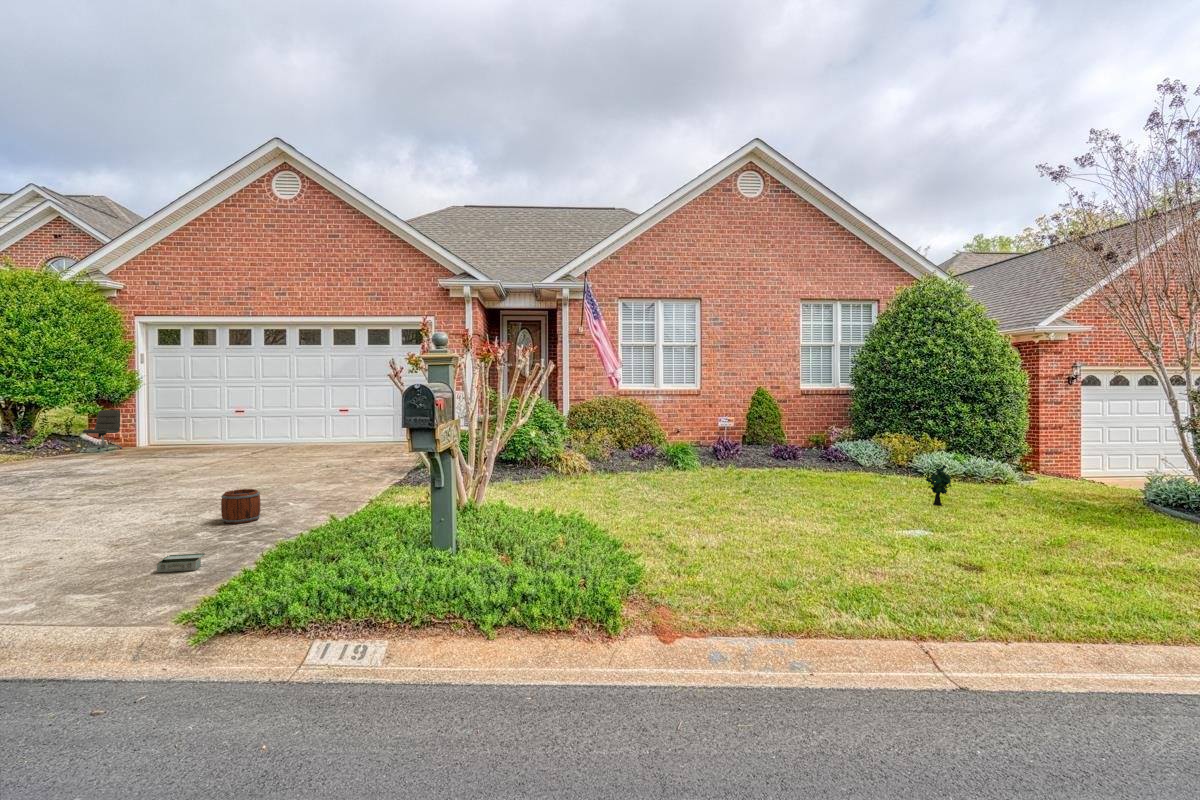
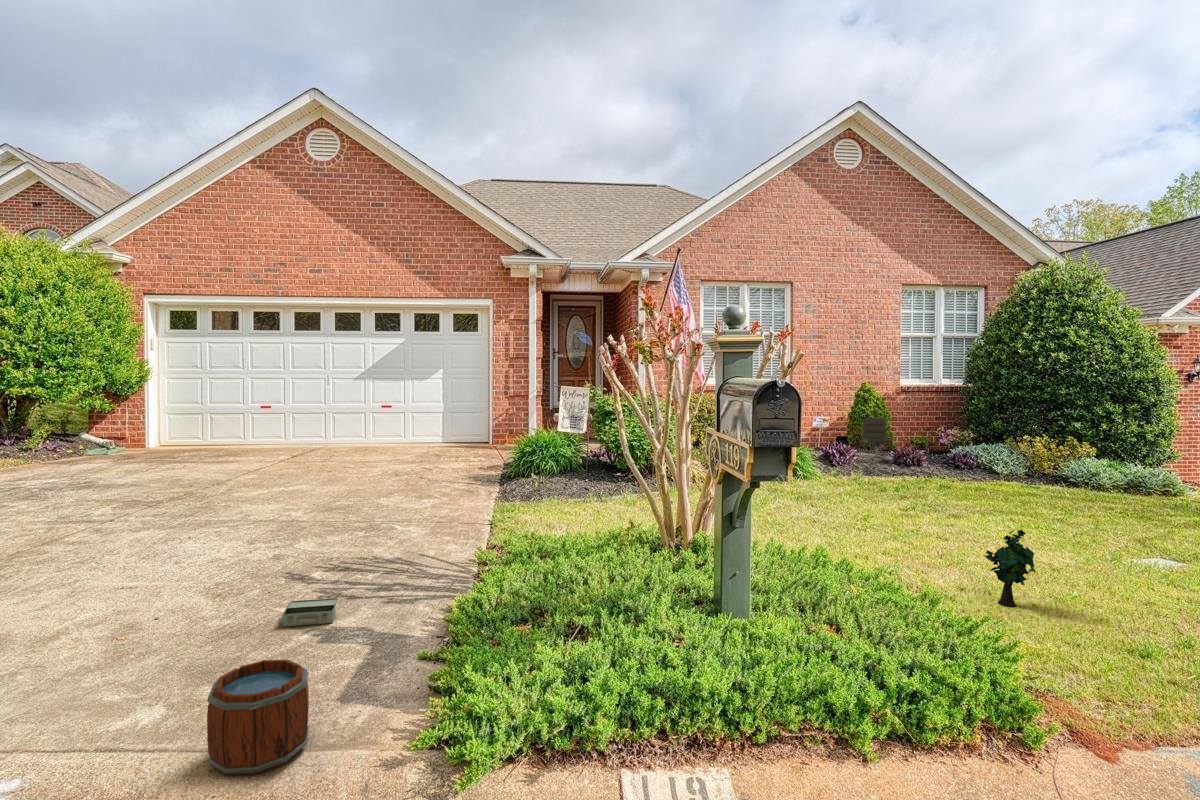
chair: present [83,410,122,452] -> present [862,417,893,463]
decorative plant: present [926,465,952,506] -> present [984,530,1036,607]
bucket: present [221,489,260,524] -> present [207,660,309,775]

